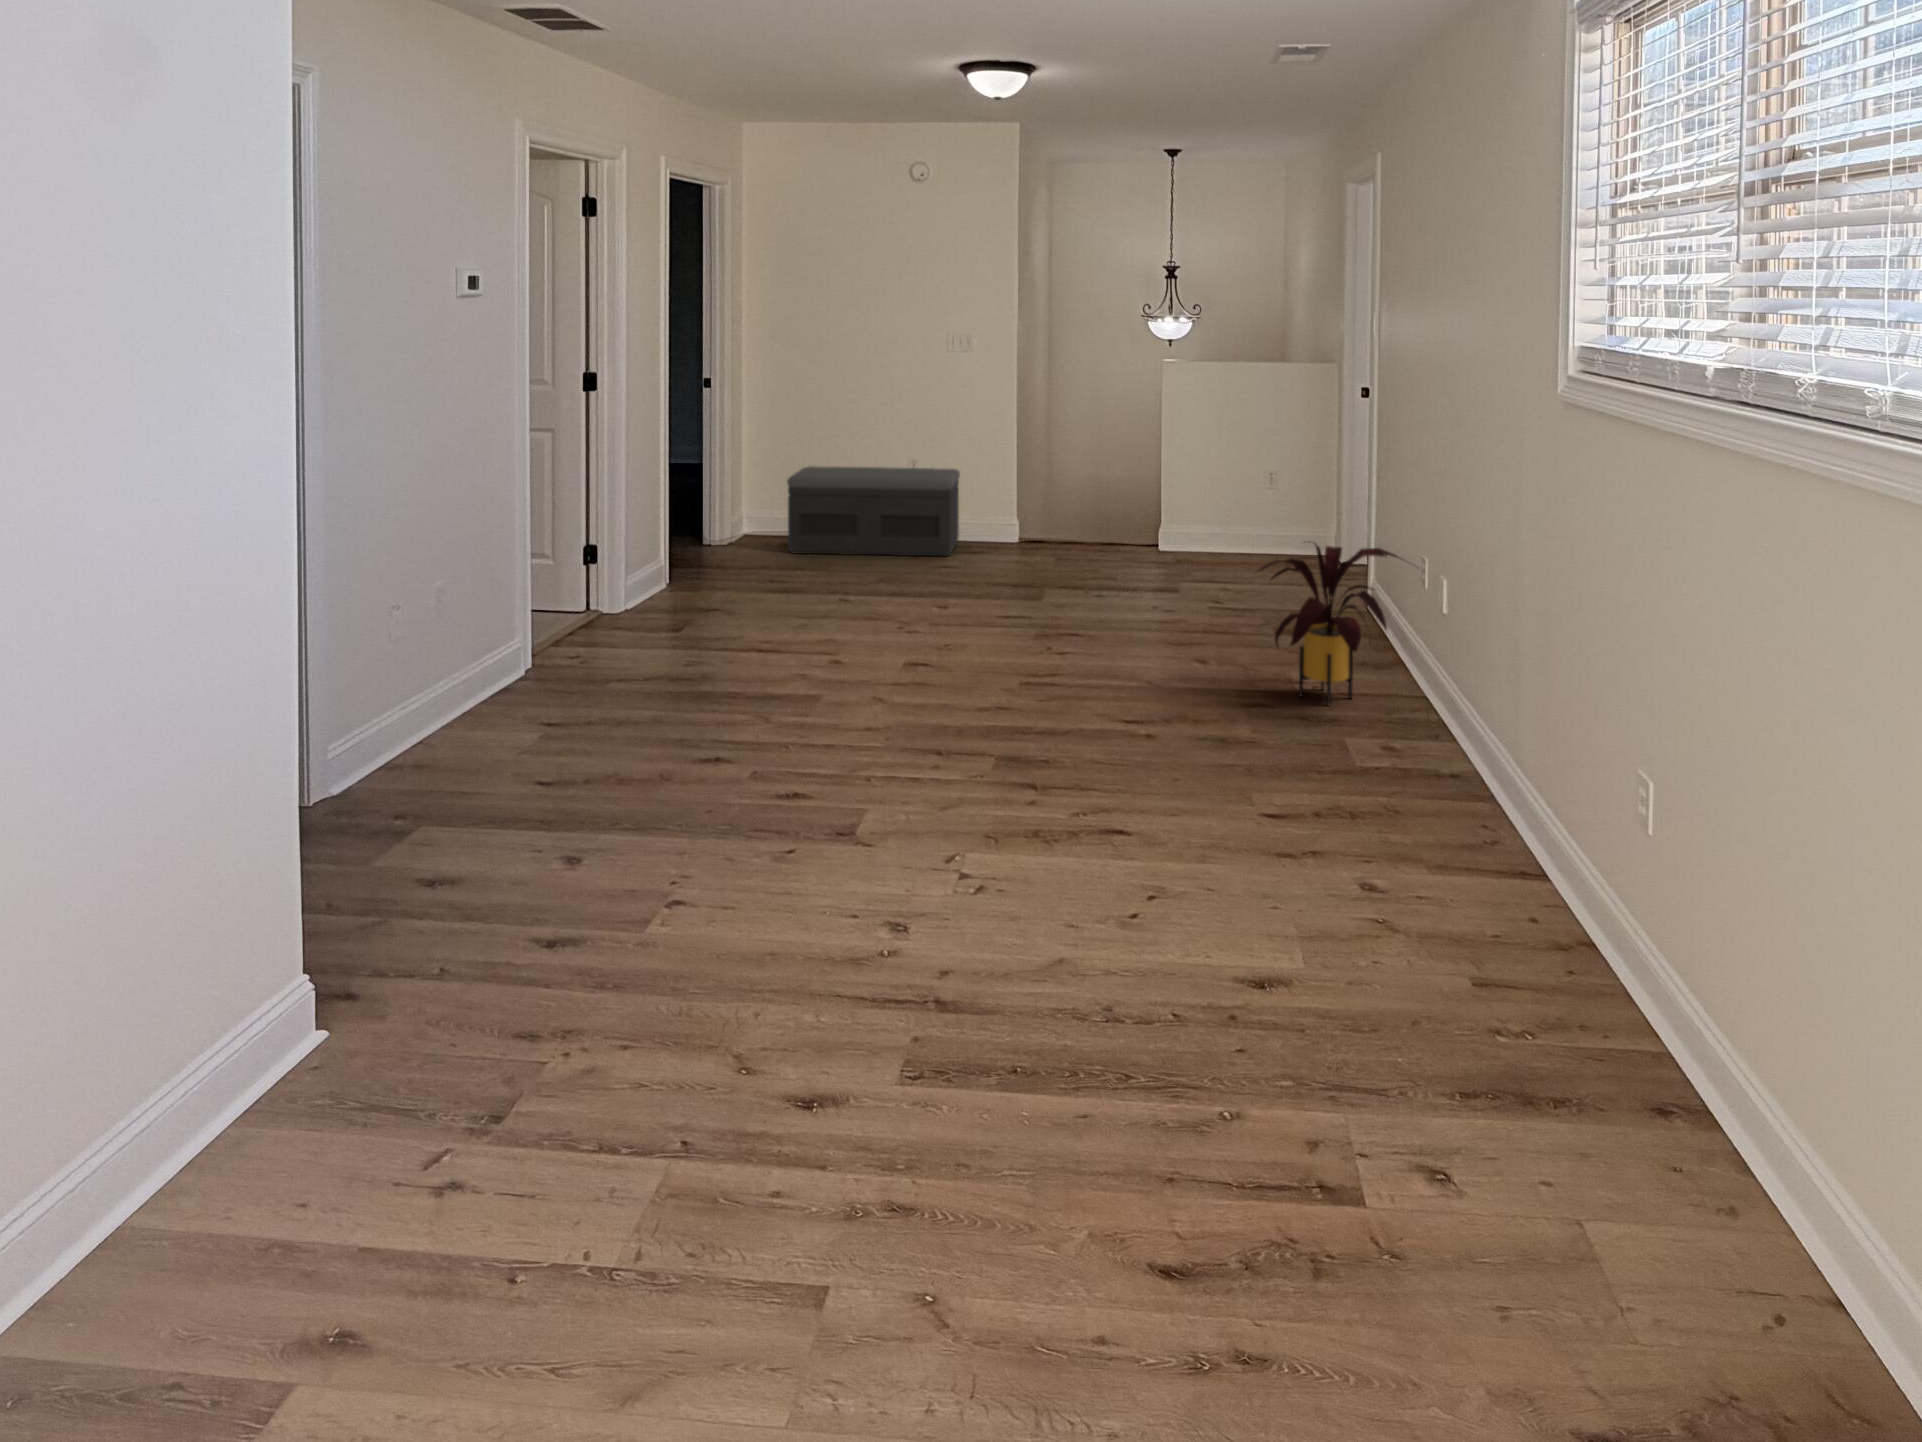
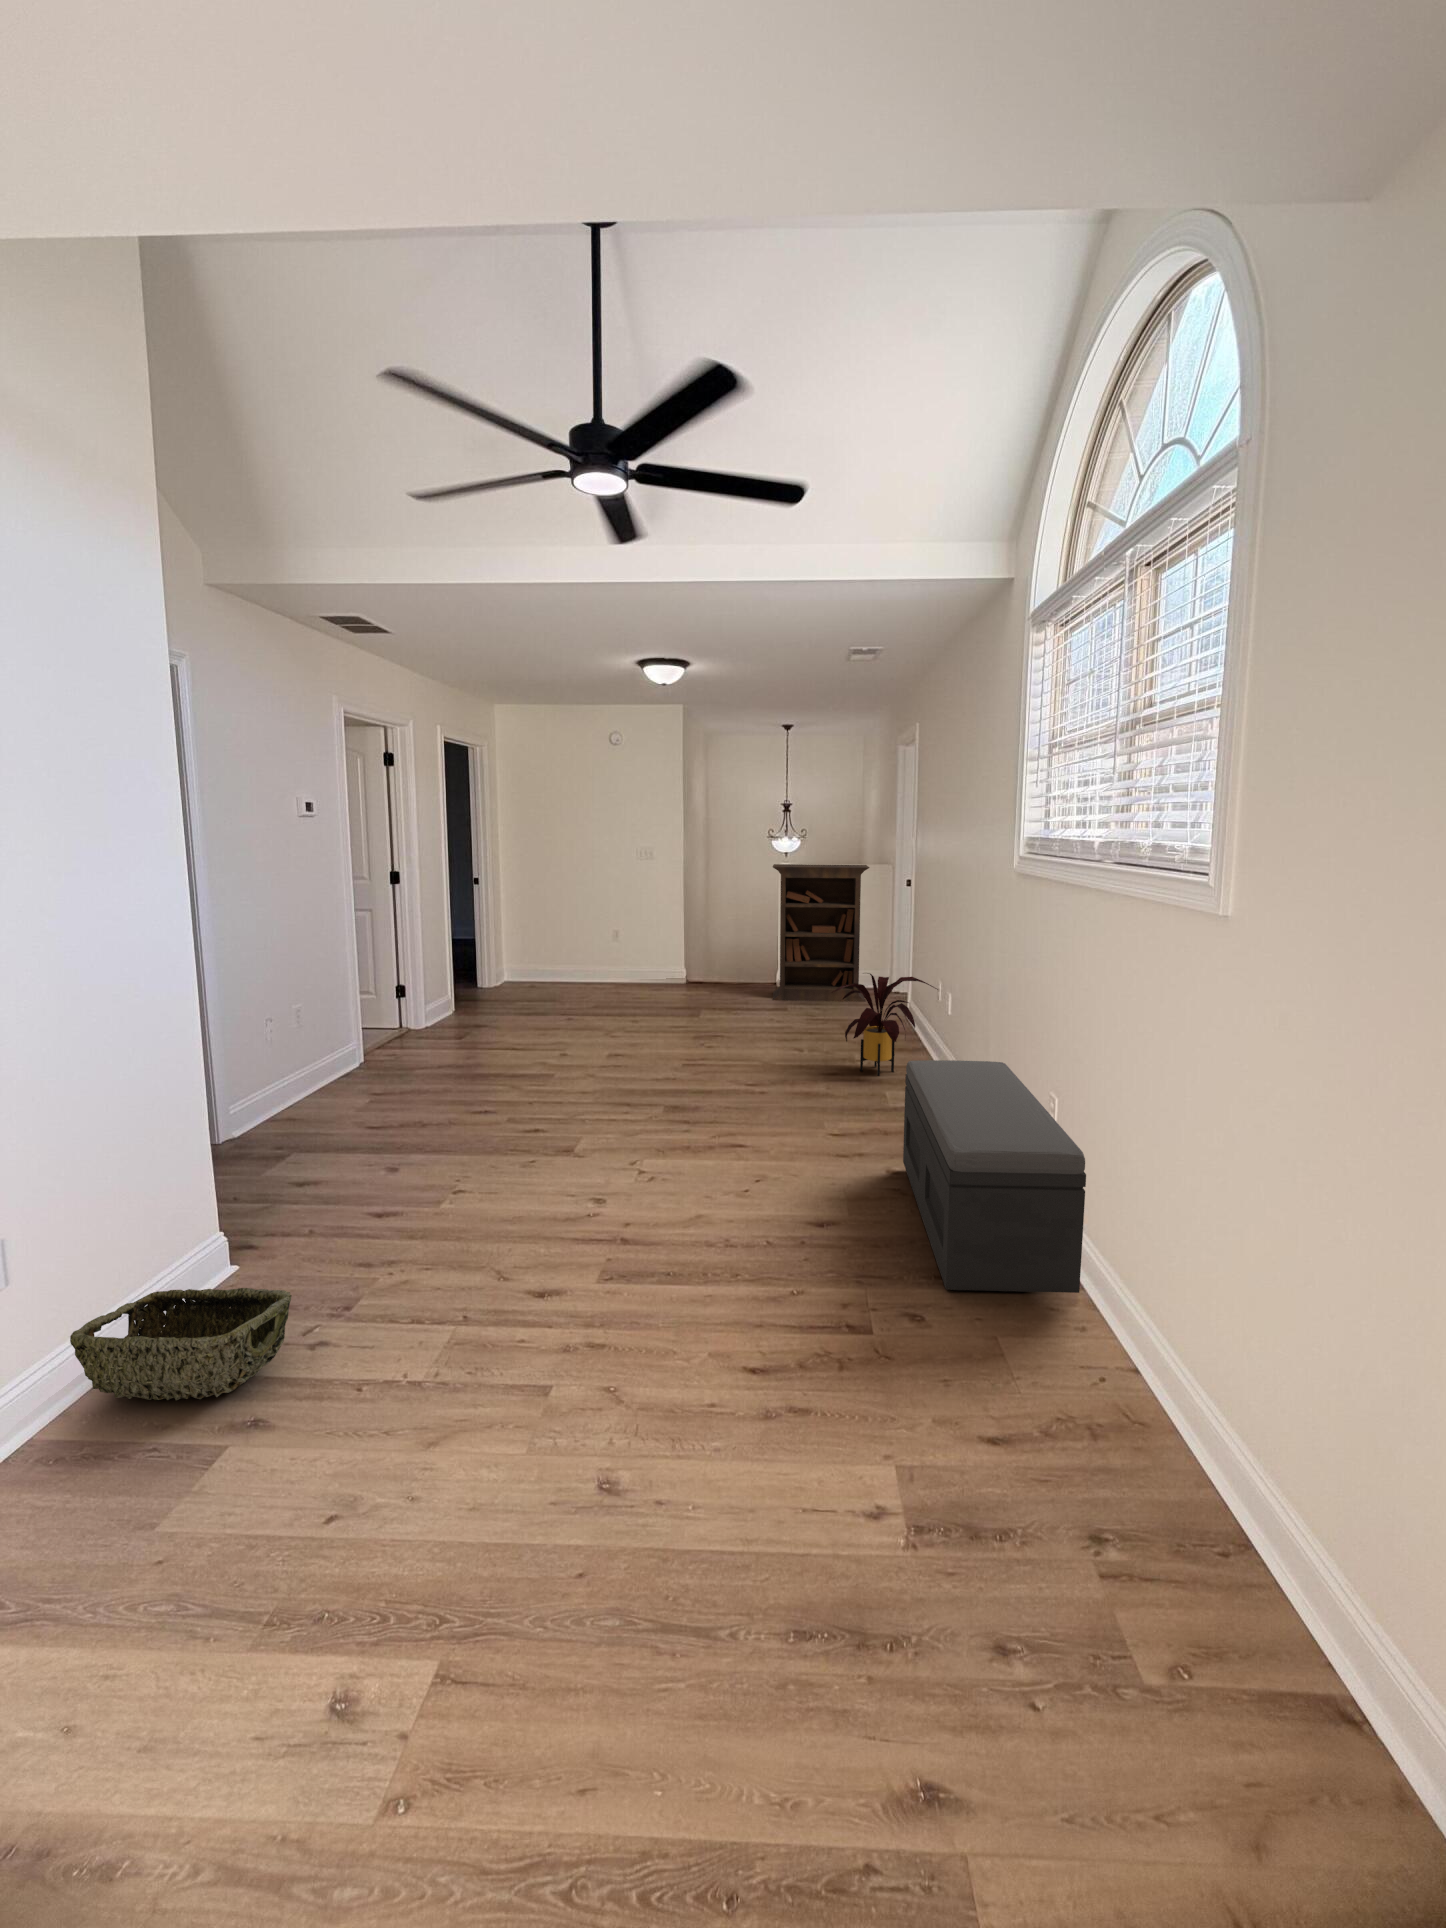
bookcase: none [1152,362,1302,576] -> present [772,864,869,1002]
storage bench: present [787,466,960,557] -> present [903,1060,1086,1293]
woven basket: none [50,1088,409,1297] -> present [70,1288,292,1400]

